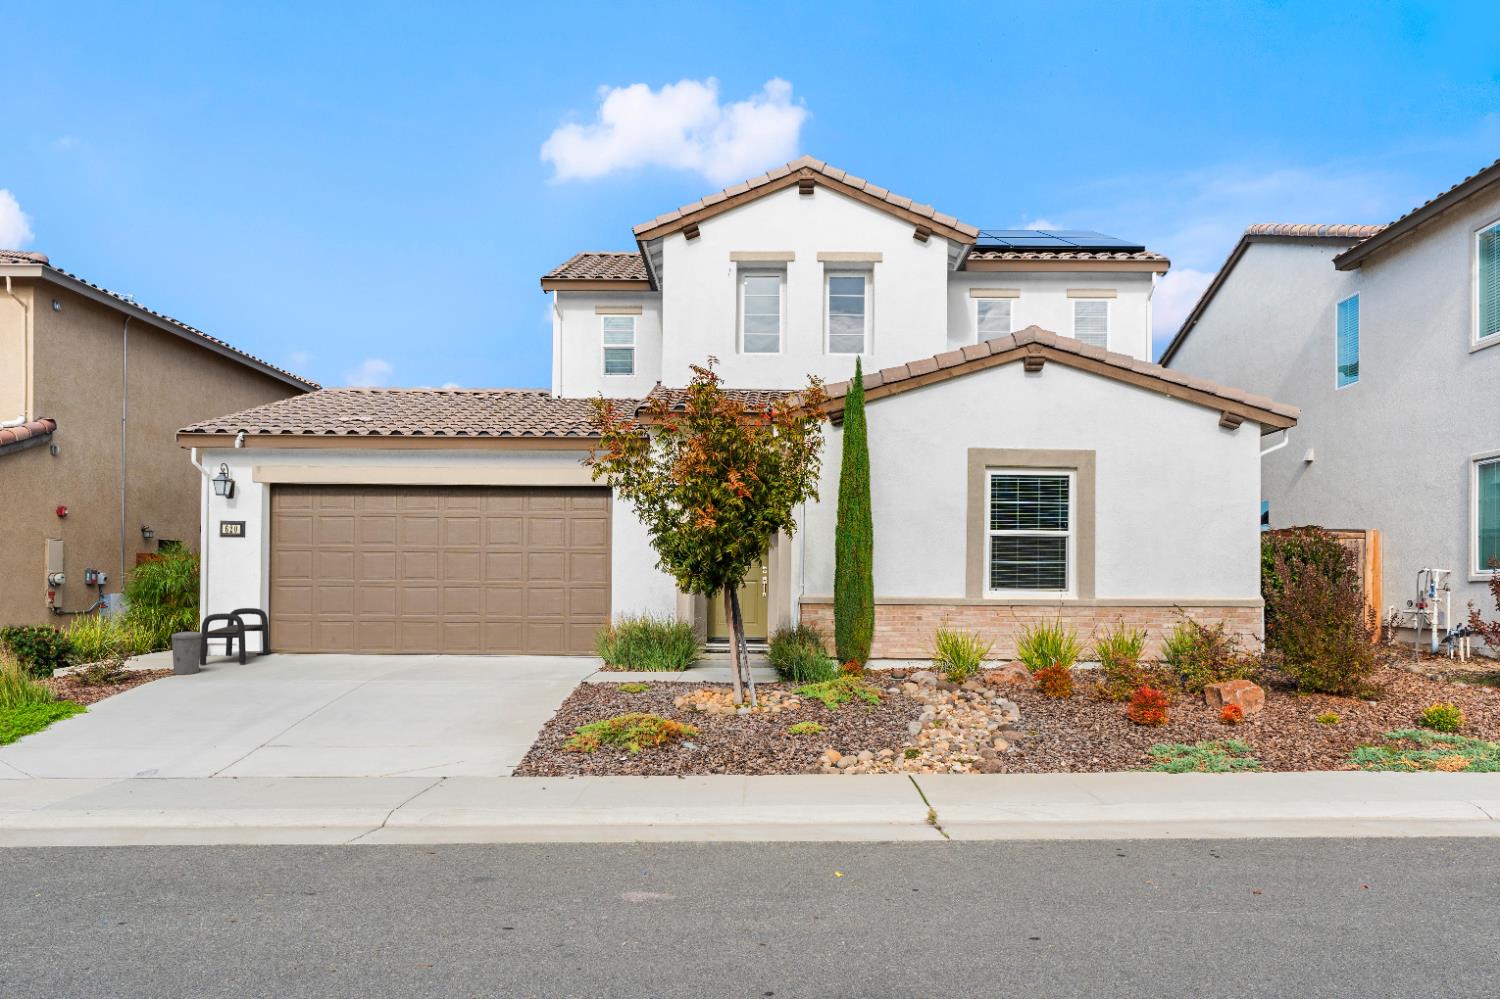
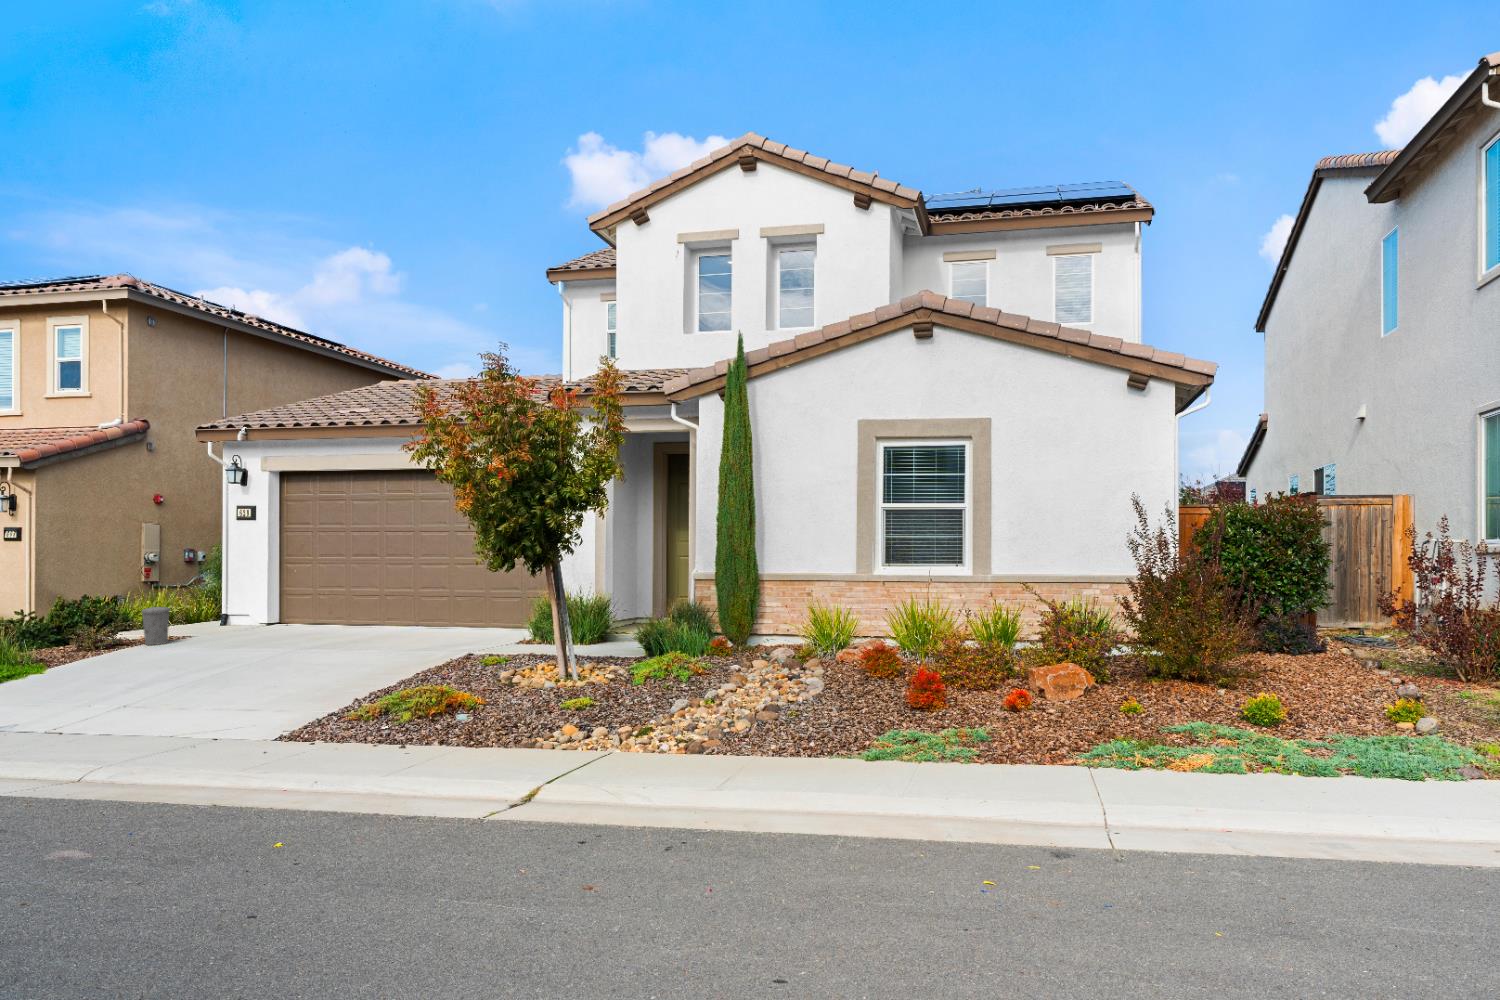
bench: present [200,608,269,665] -> none [178,586,250,636]

